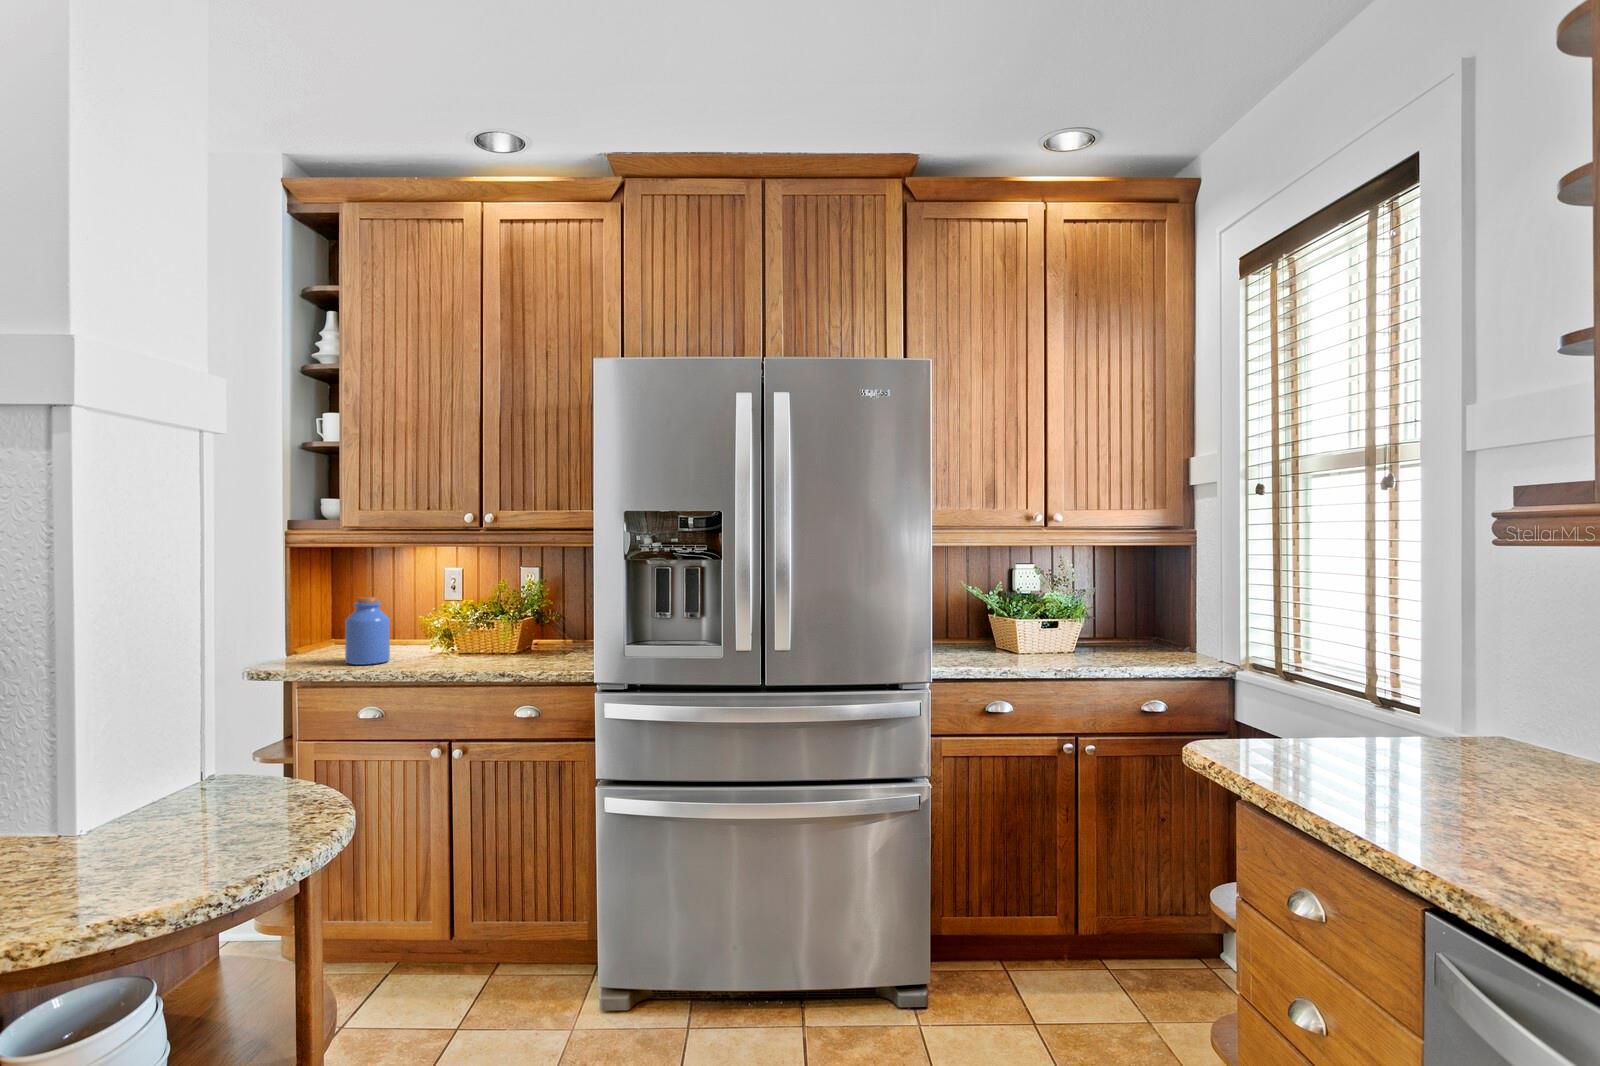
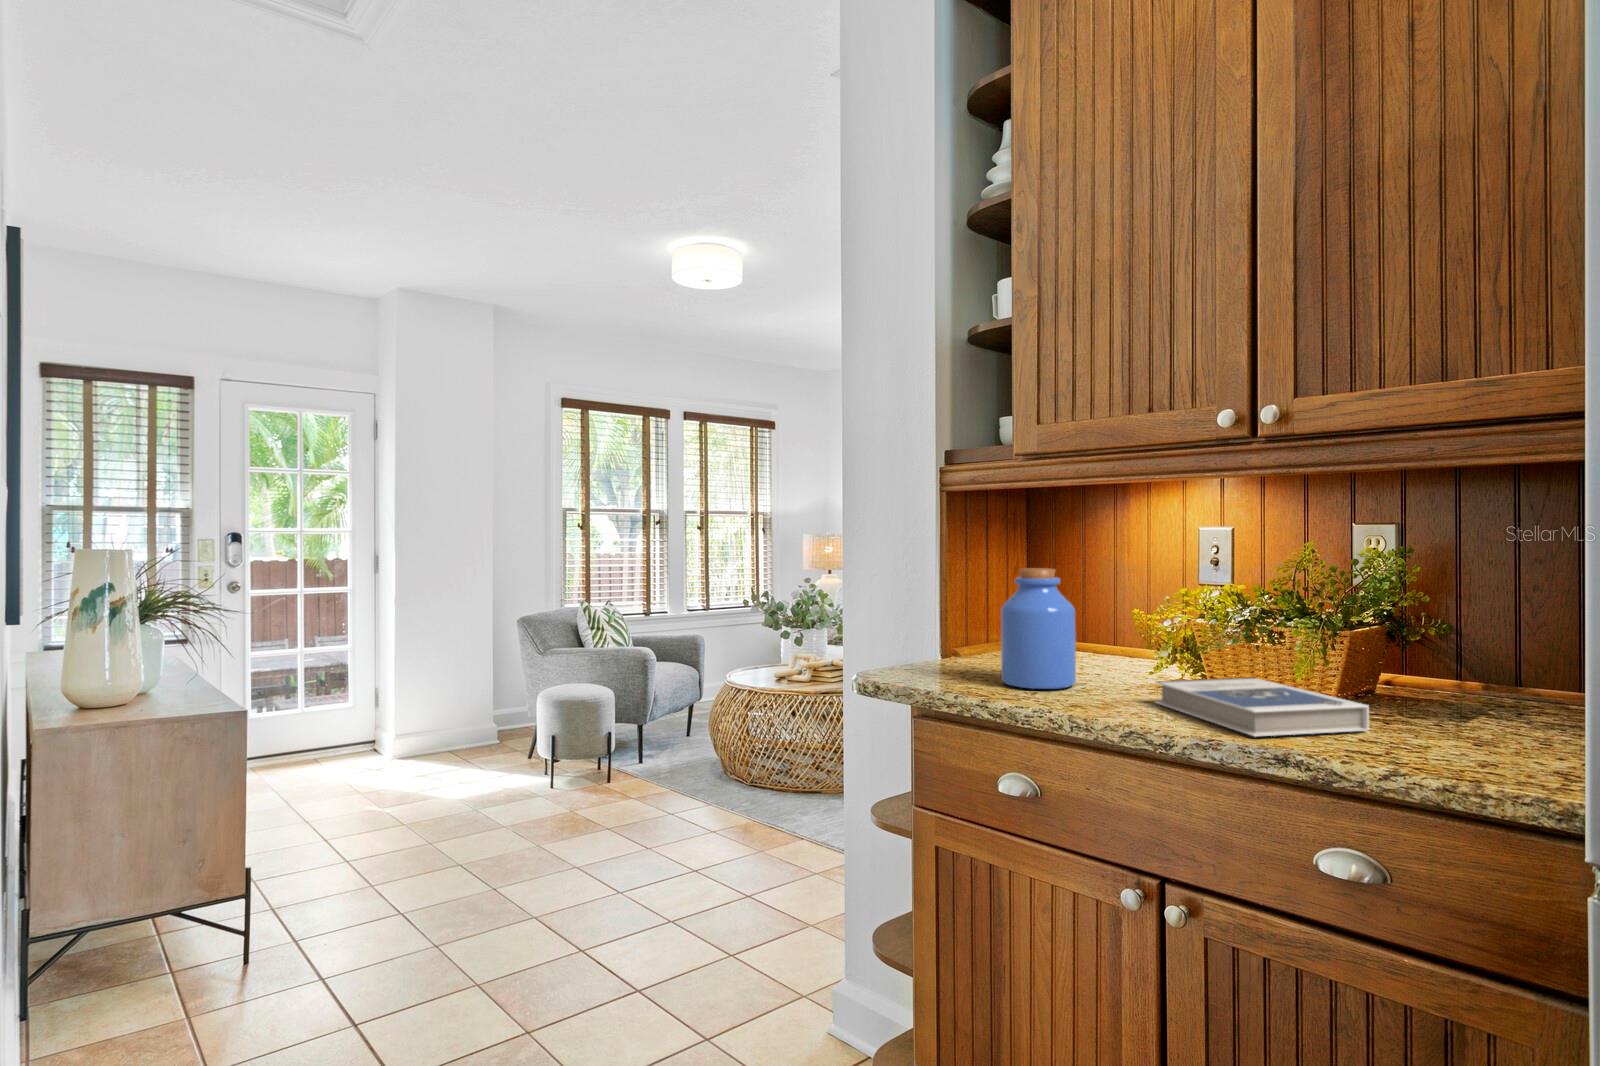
hardback book: none [438,646,532,668] -> present [1156,678,1369,736]

